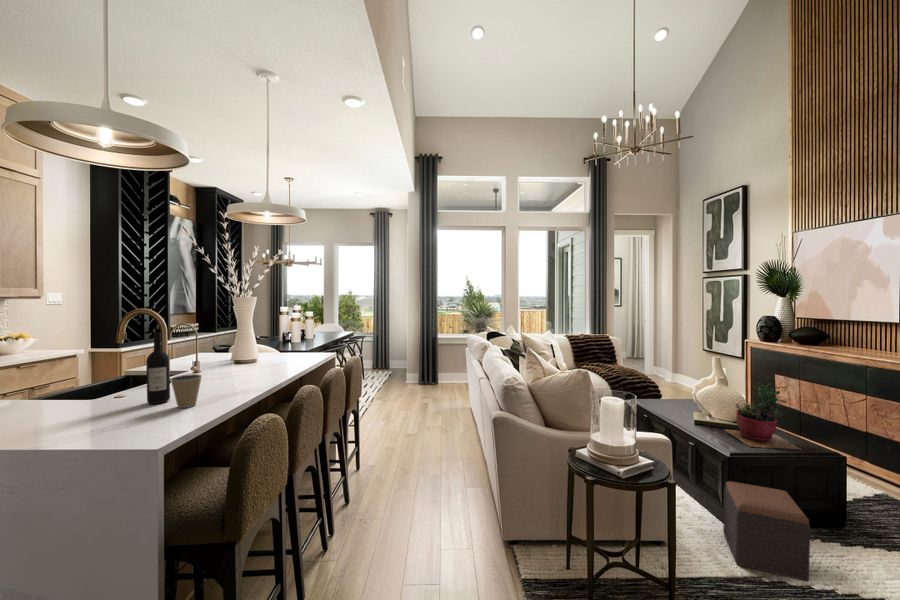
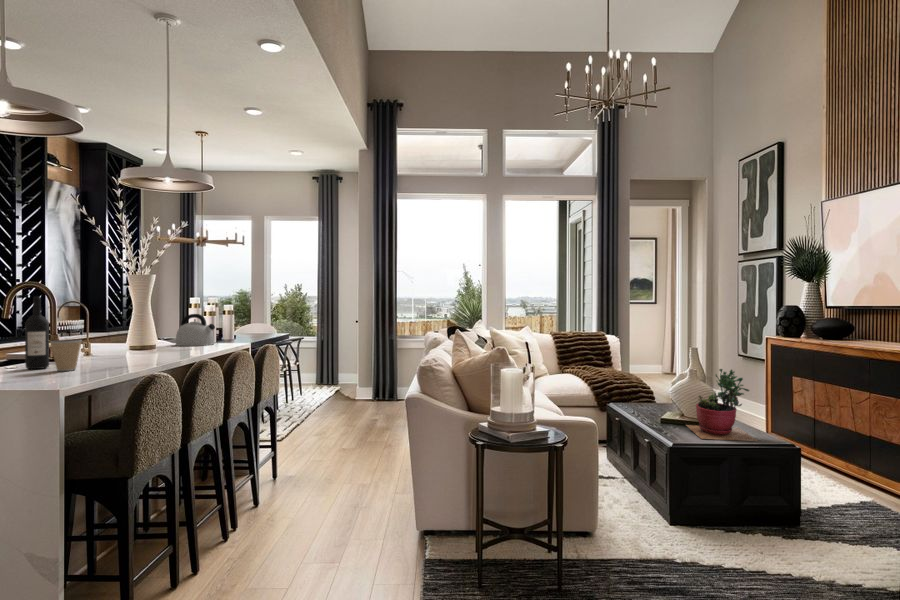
kettle: none [278,331,312,359] -> present [175,314,215,346]
footstool: present [723,481,810,582] -> none [658,472,727,567]

